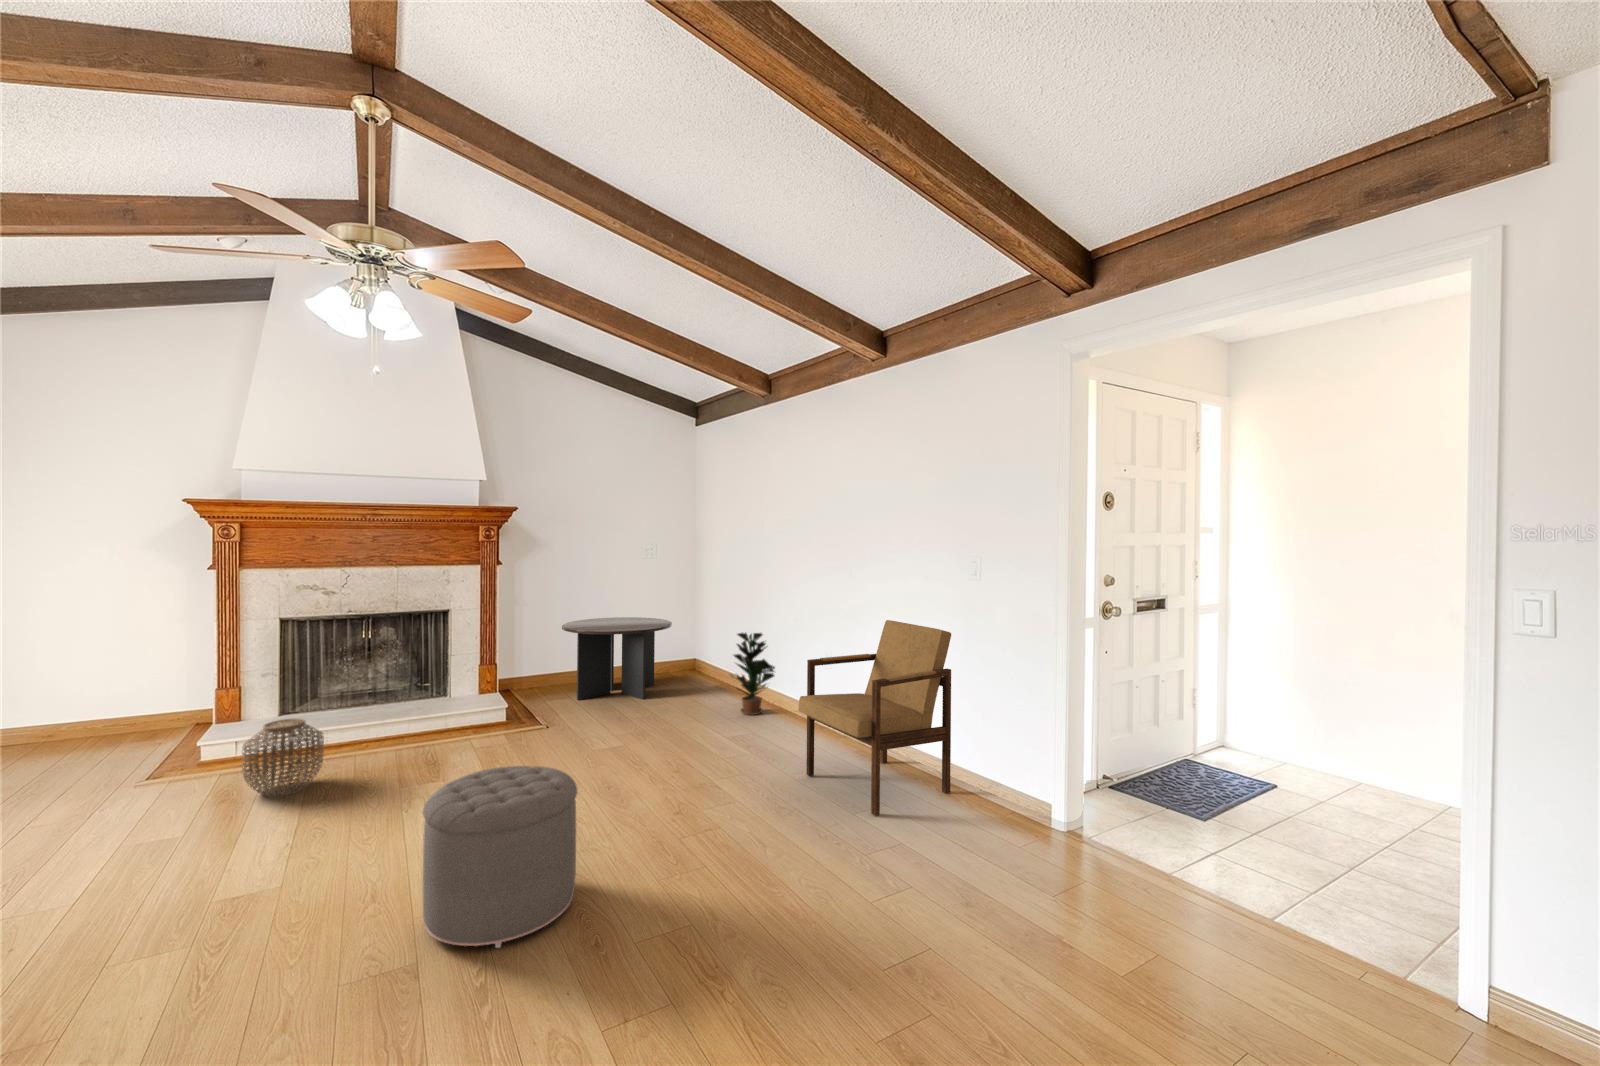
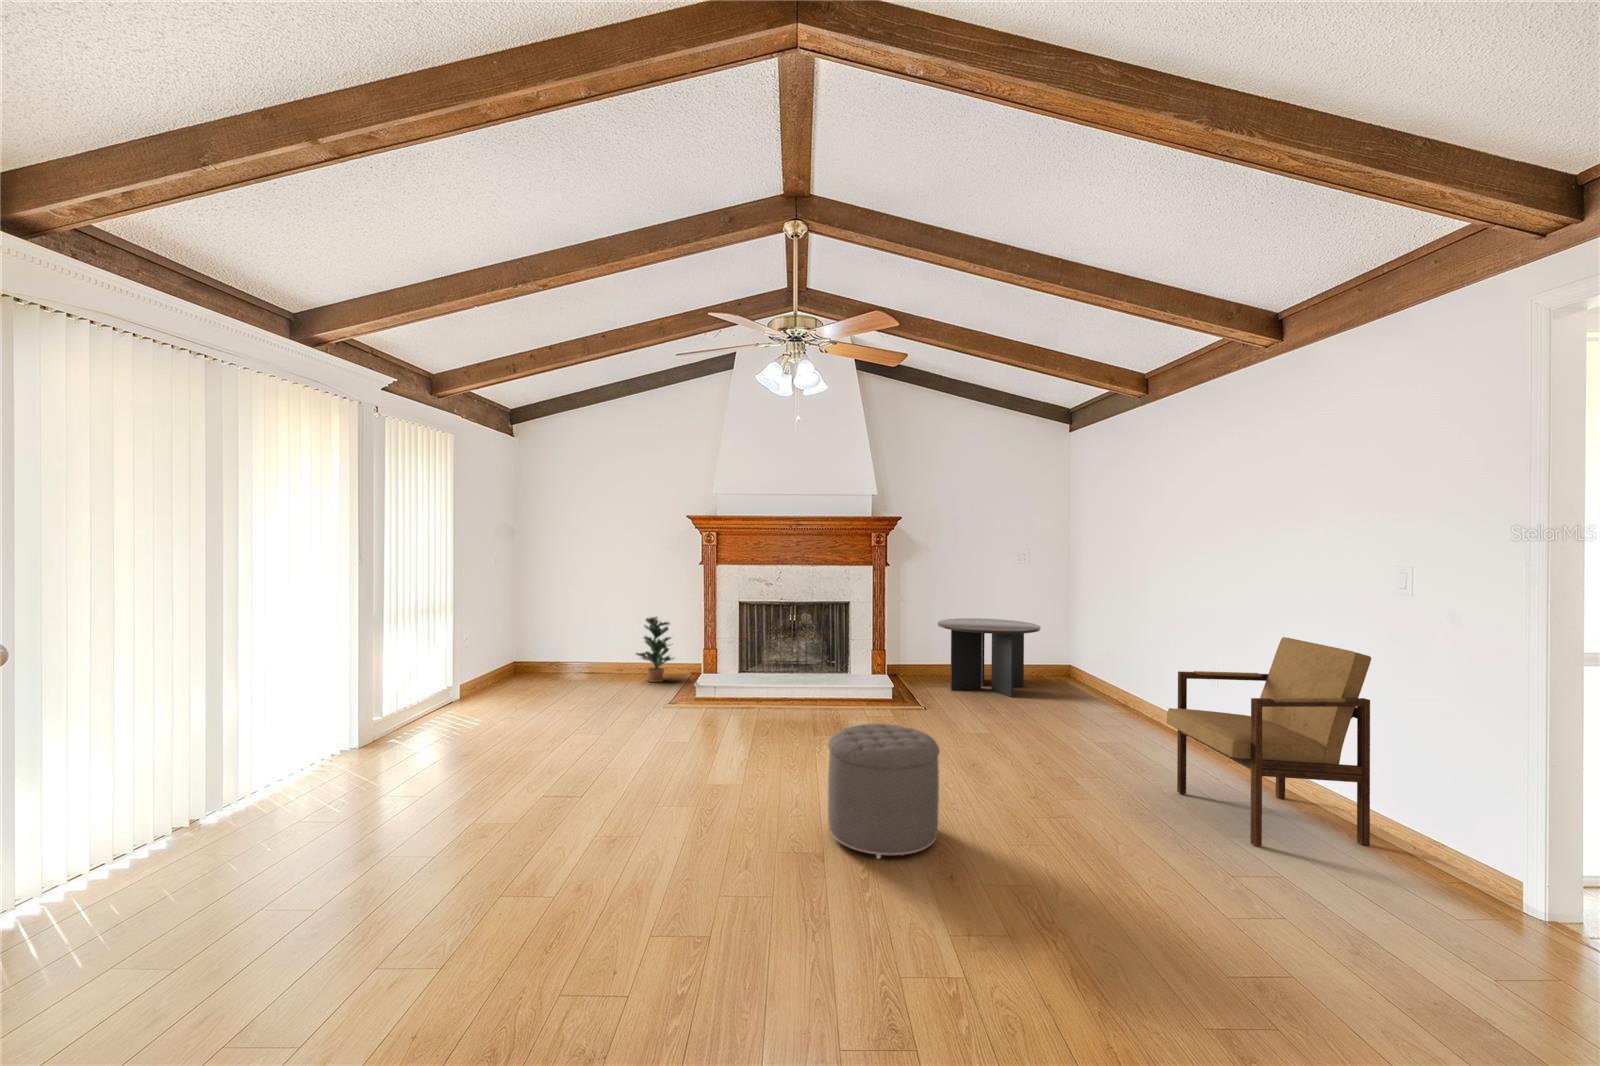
potted plant: present [731,633,775,715] -> present [636,616,672,682]
woven basket: present [242,719,324,796] -> none [720,673,766,727]

